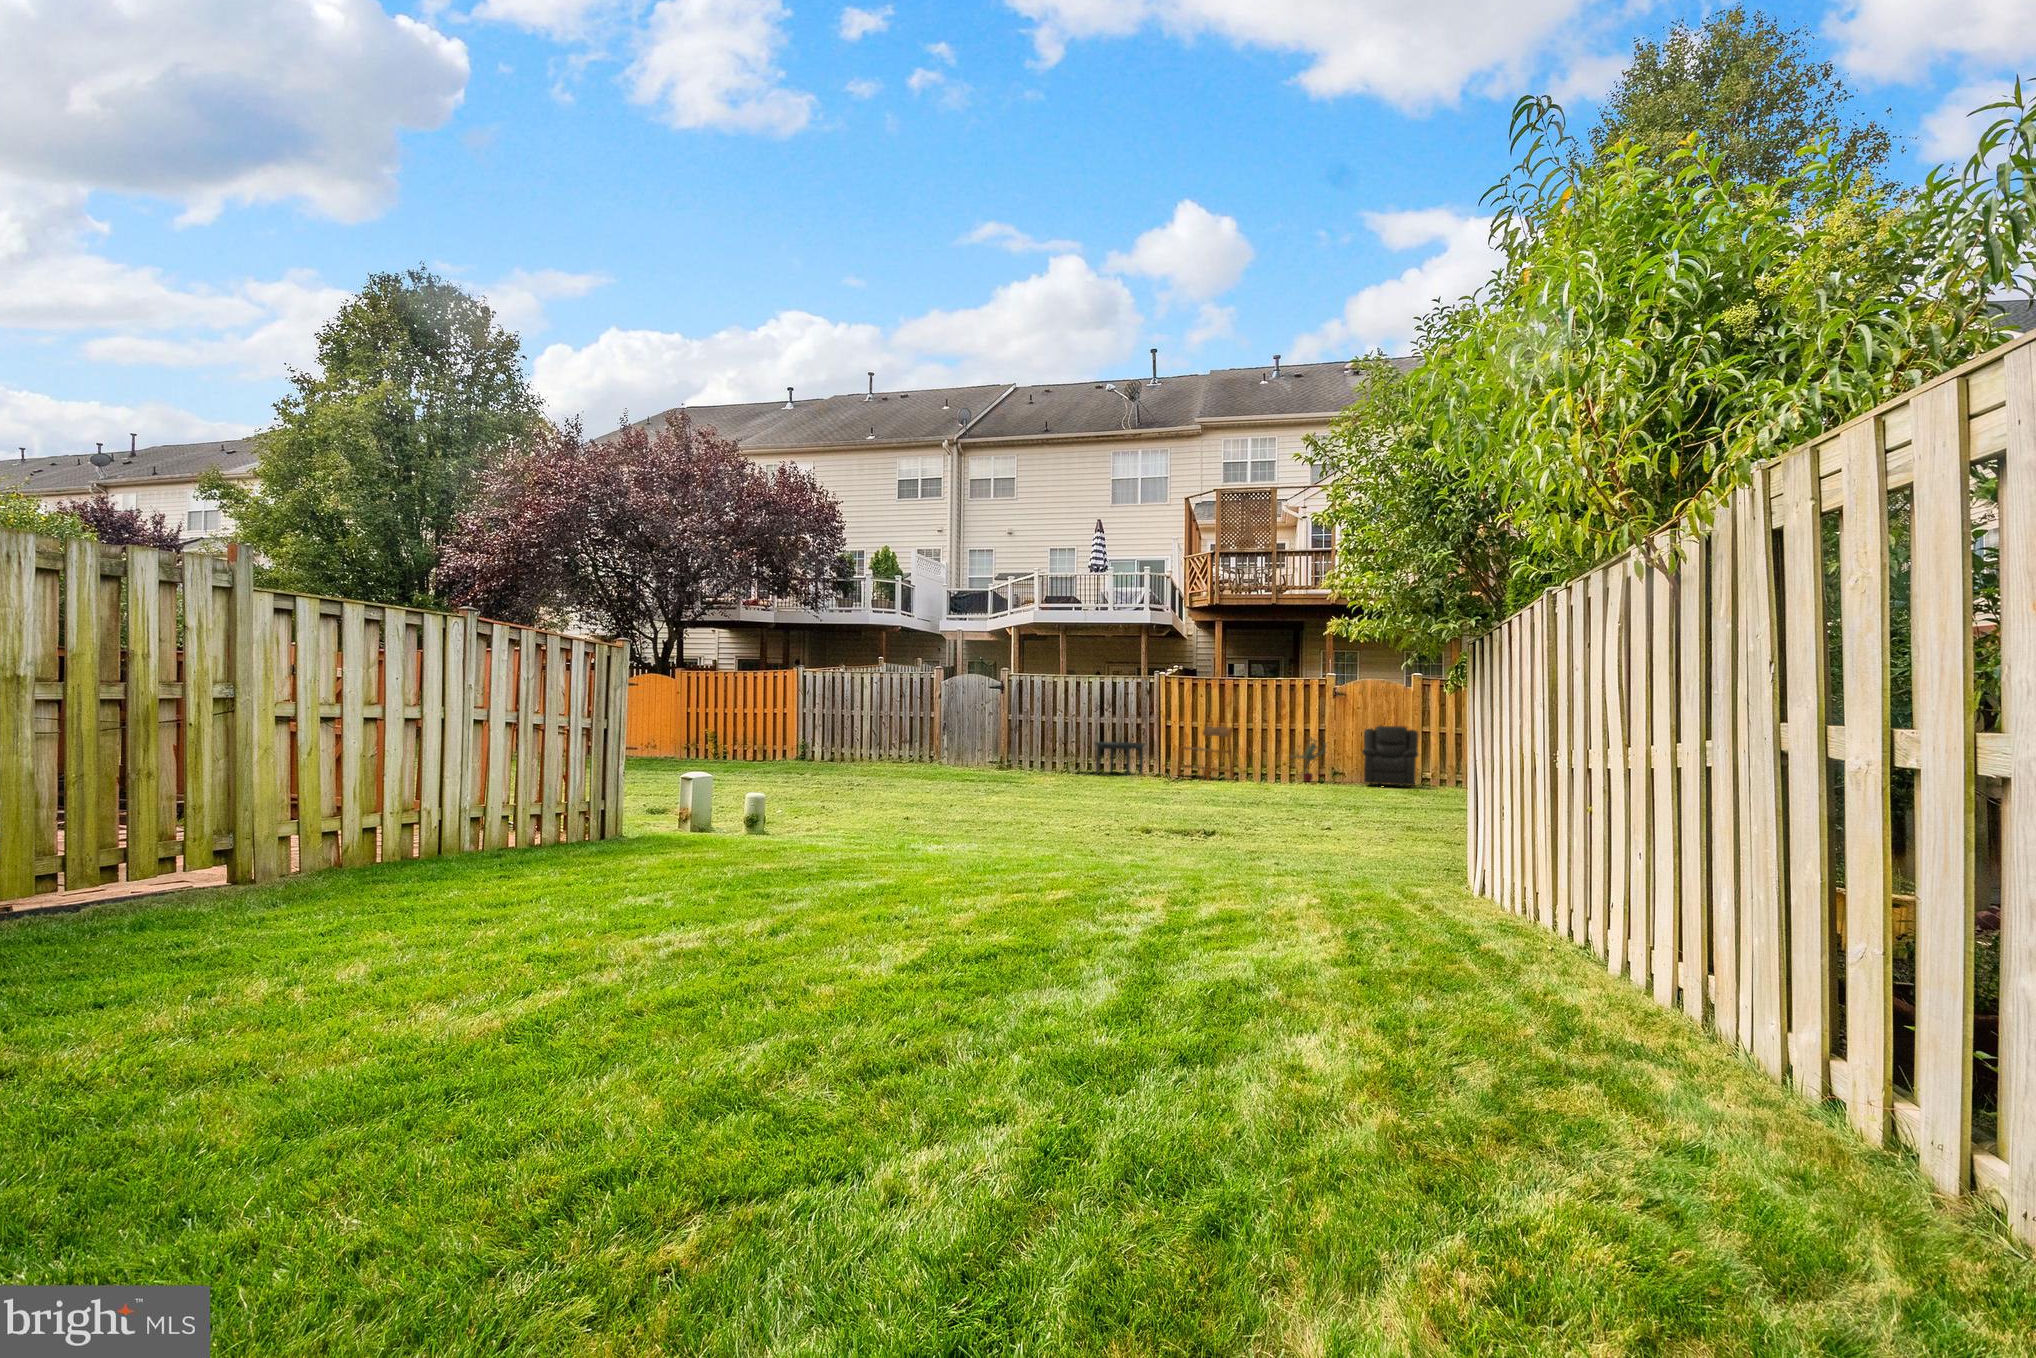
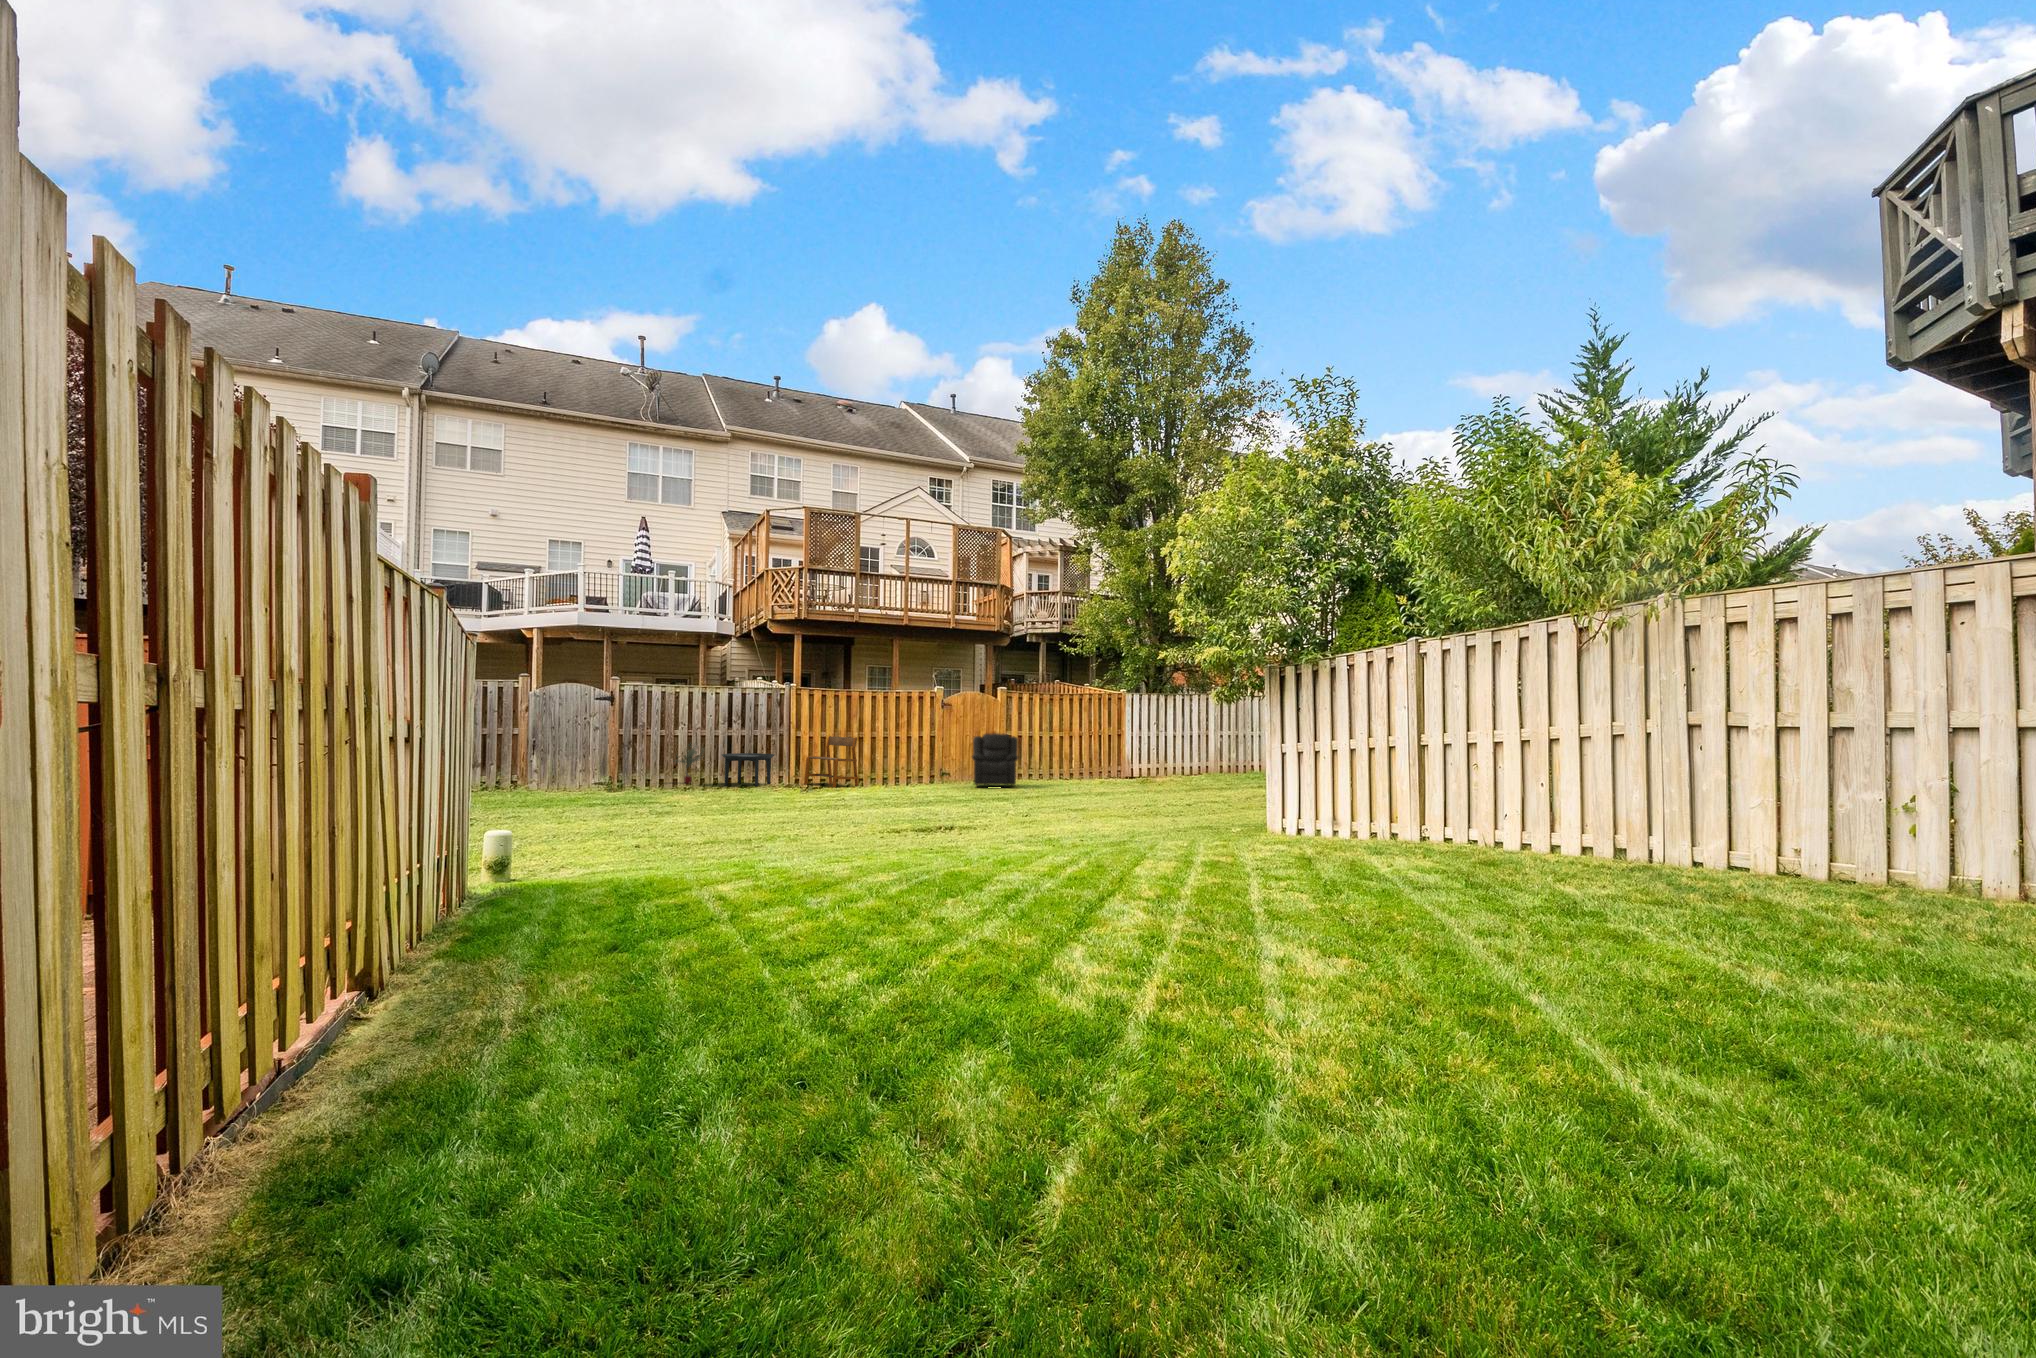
potted tree: present [1294,738,1327,782] -> present [673,743,704,784]

